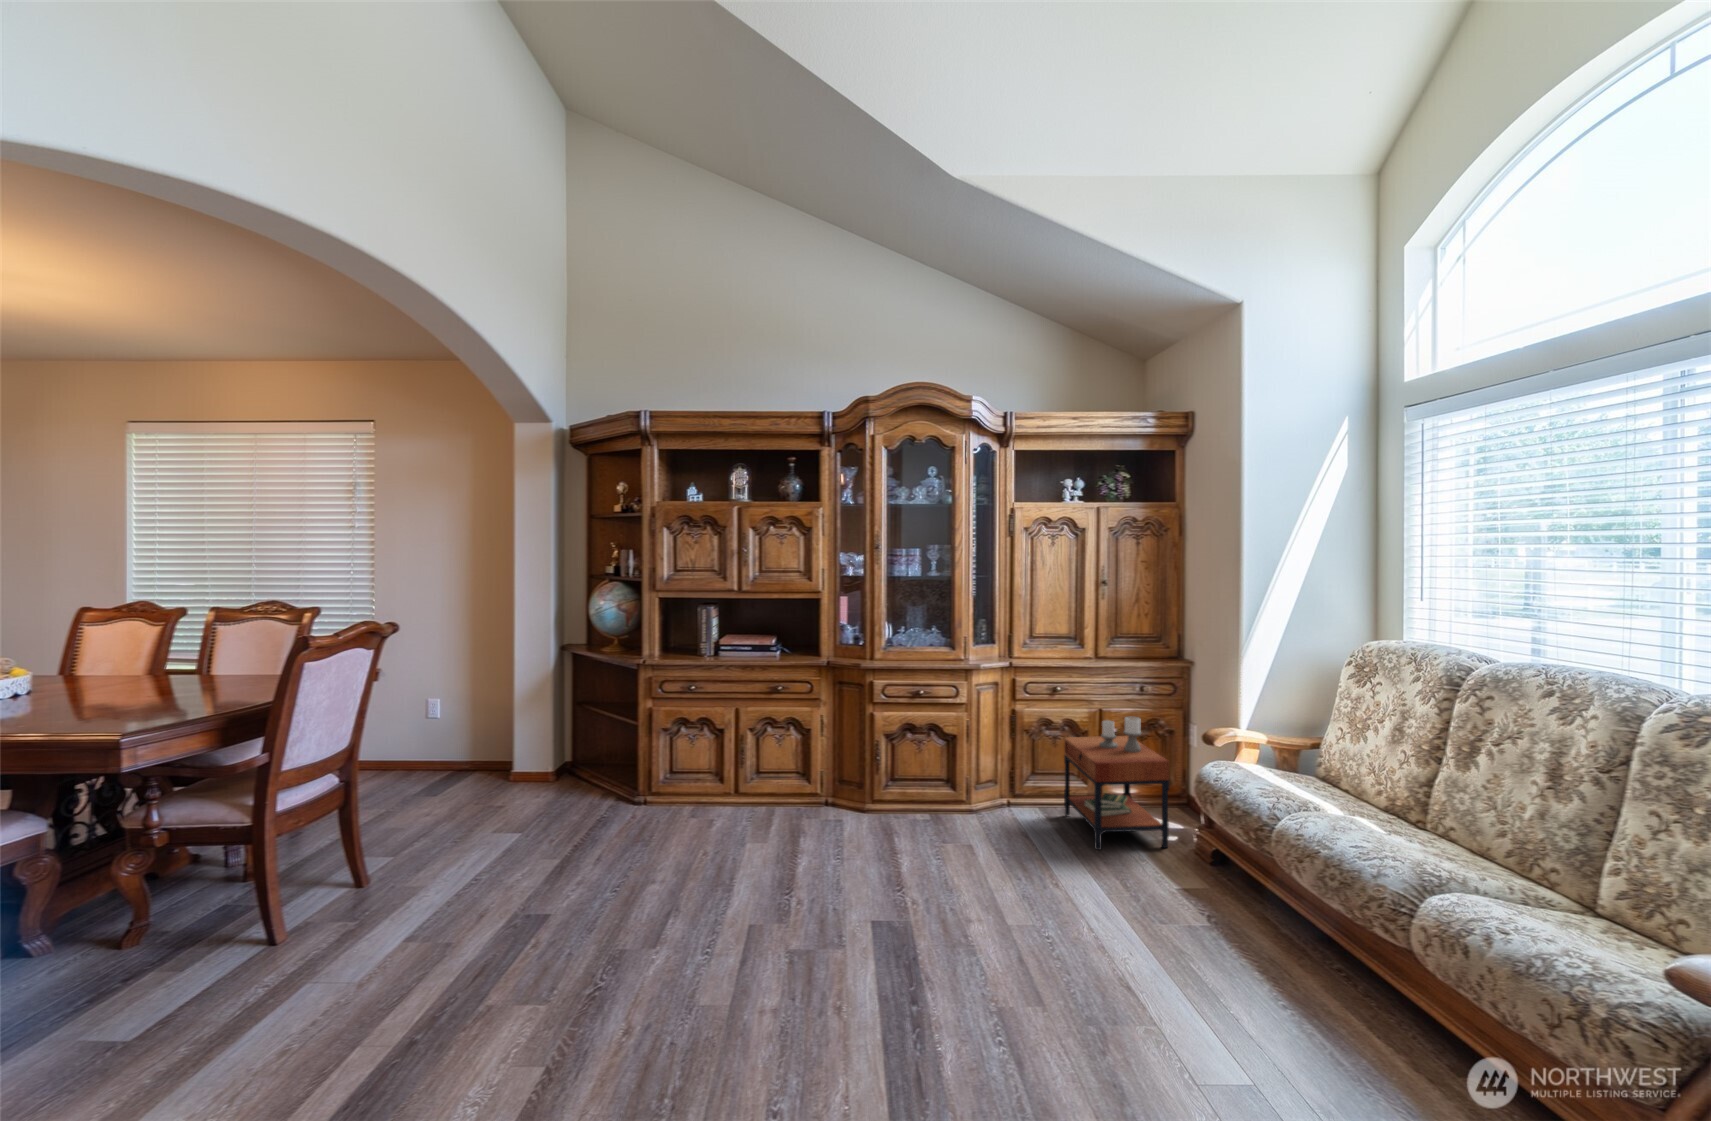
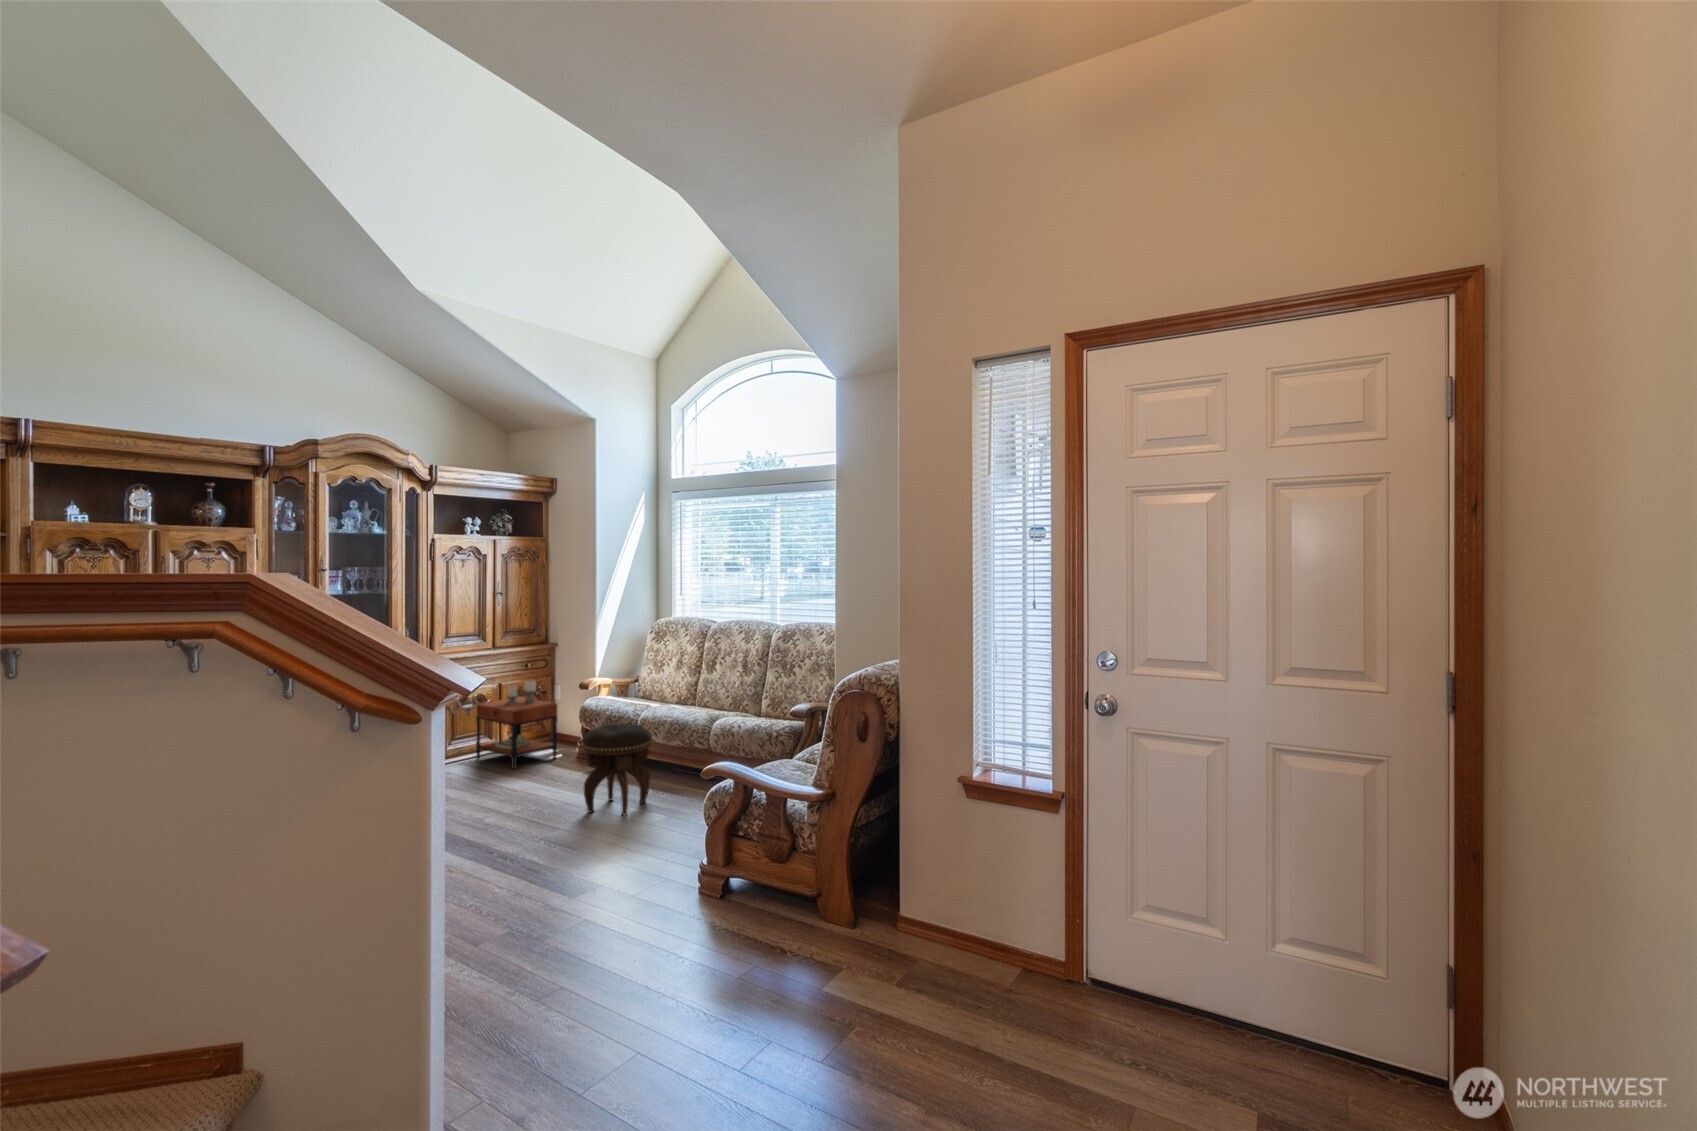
footstool: none [1131,845,1270,1047] -> present [583,724,651,815]

